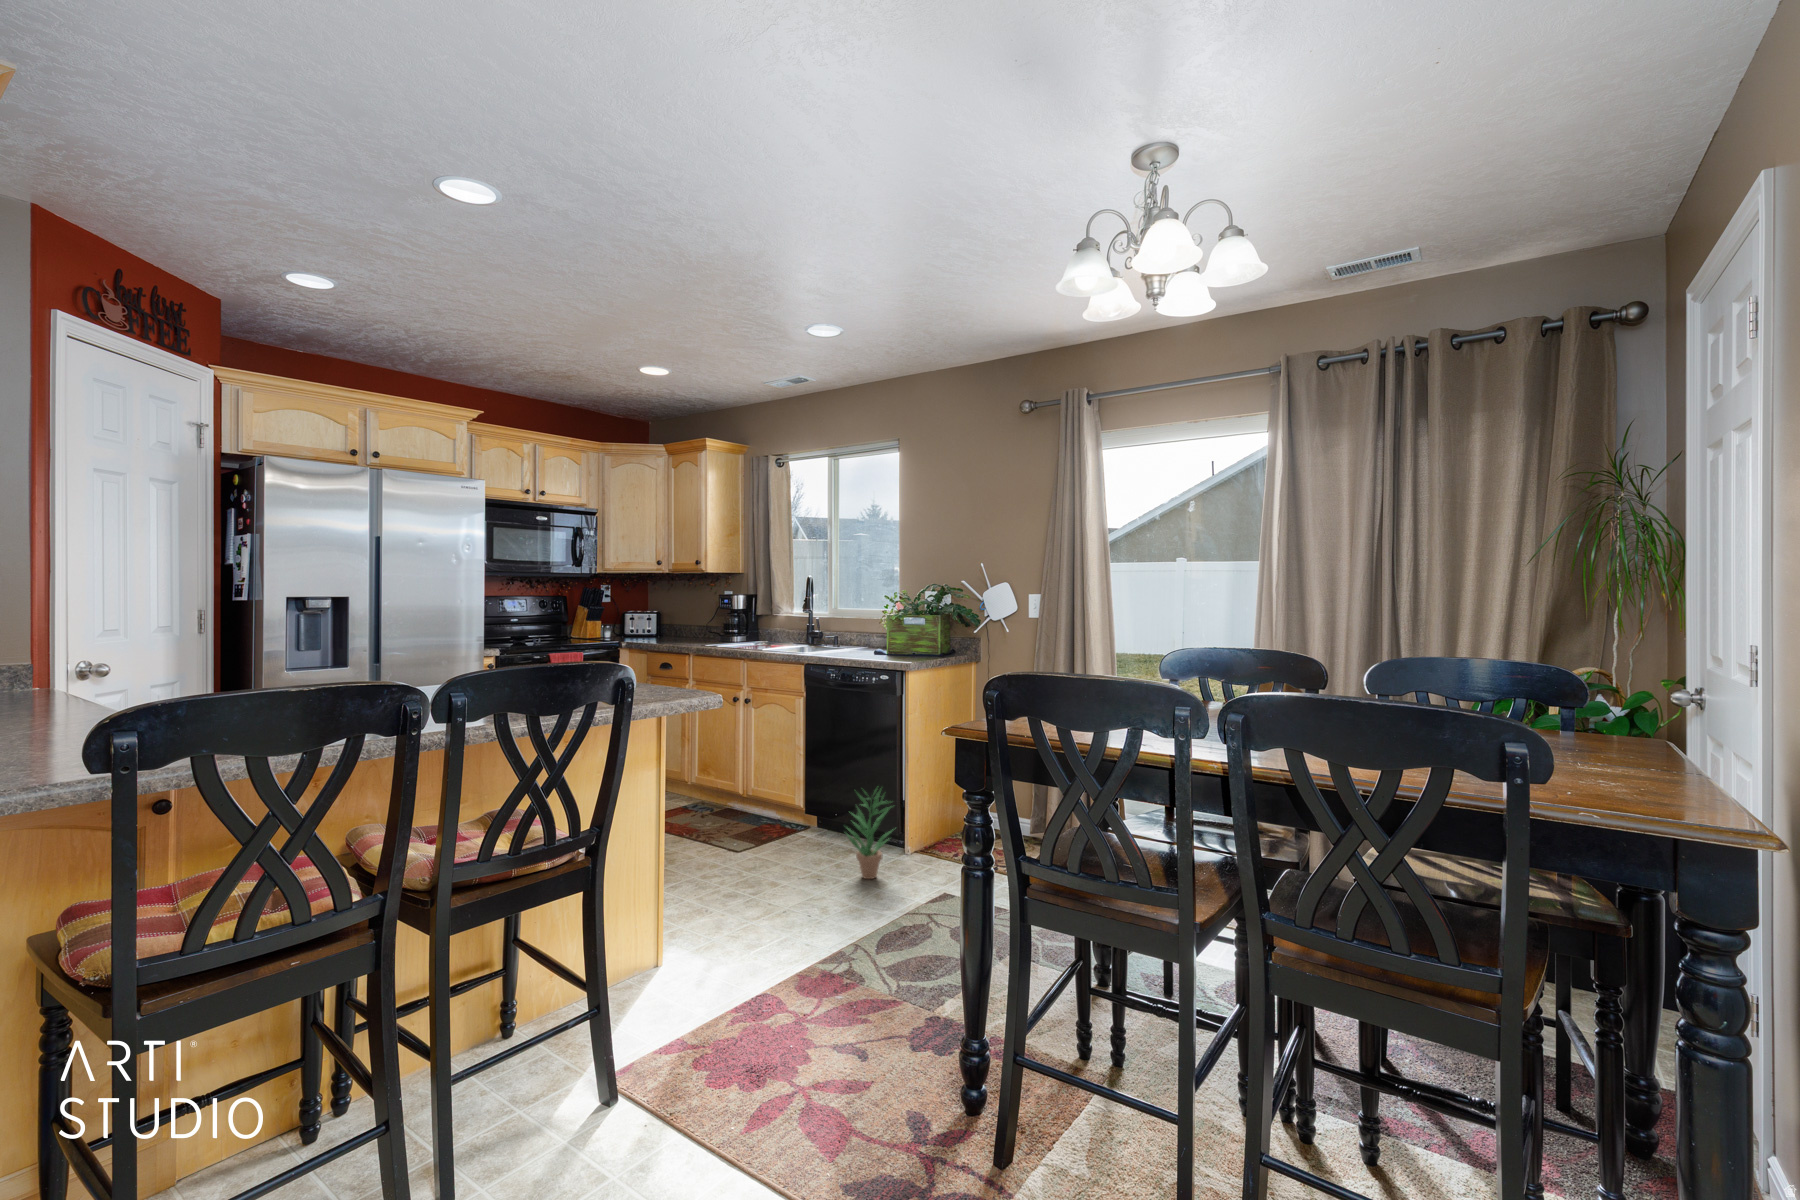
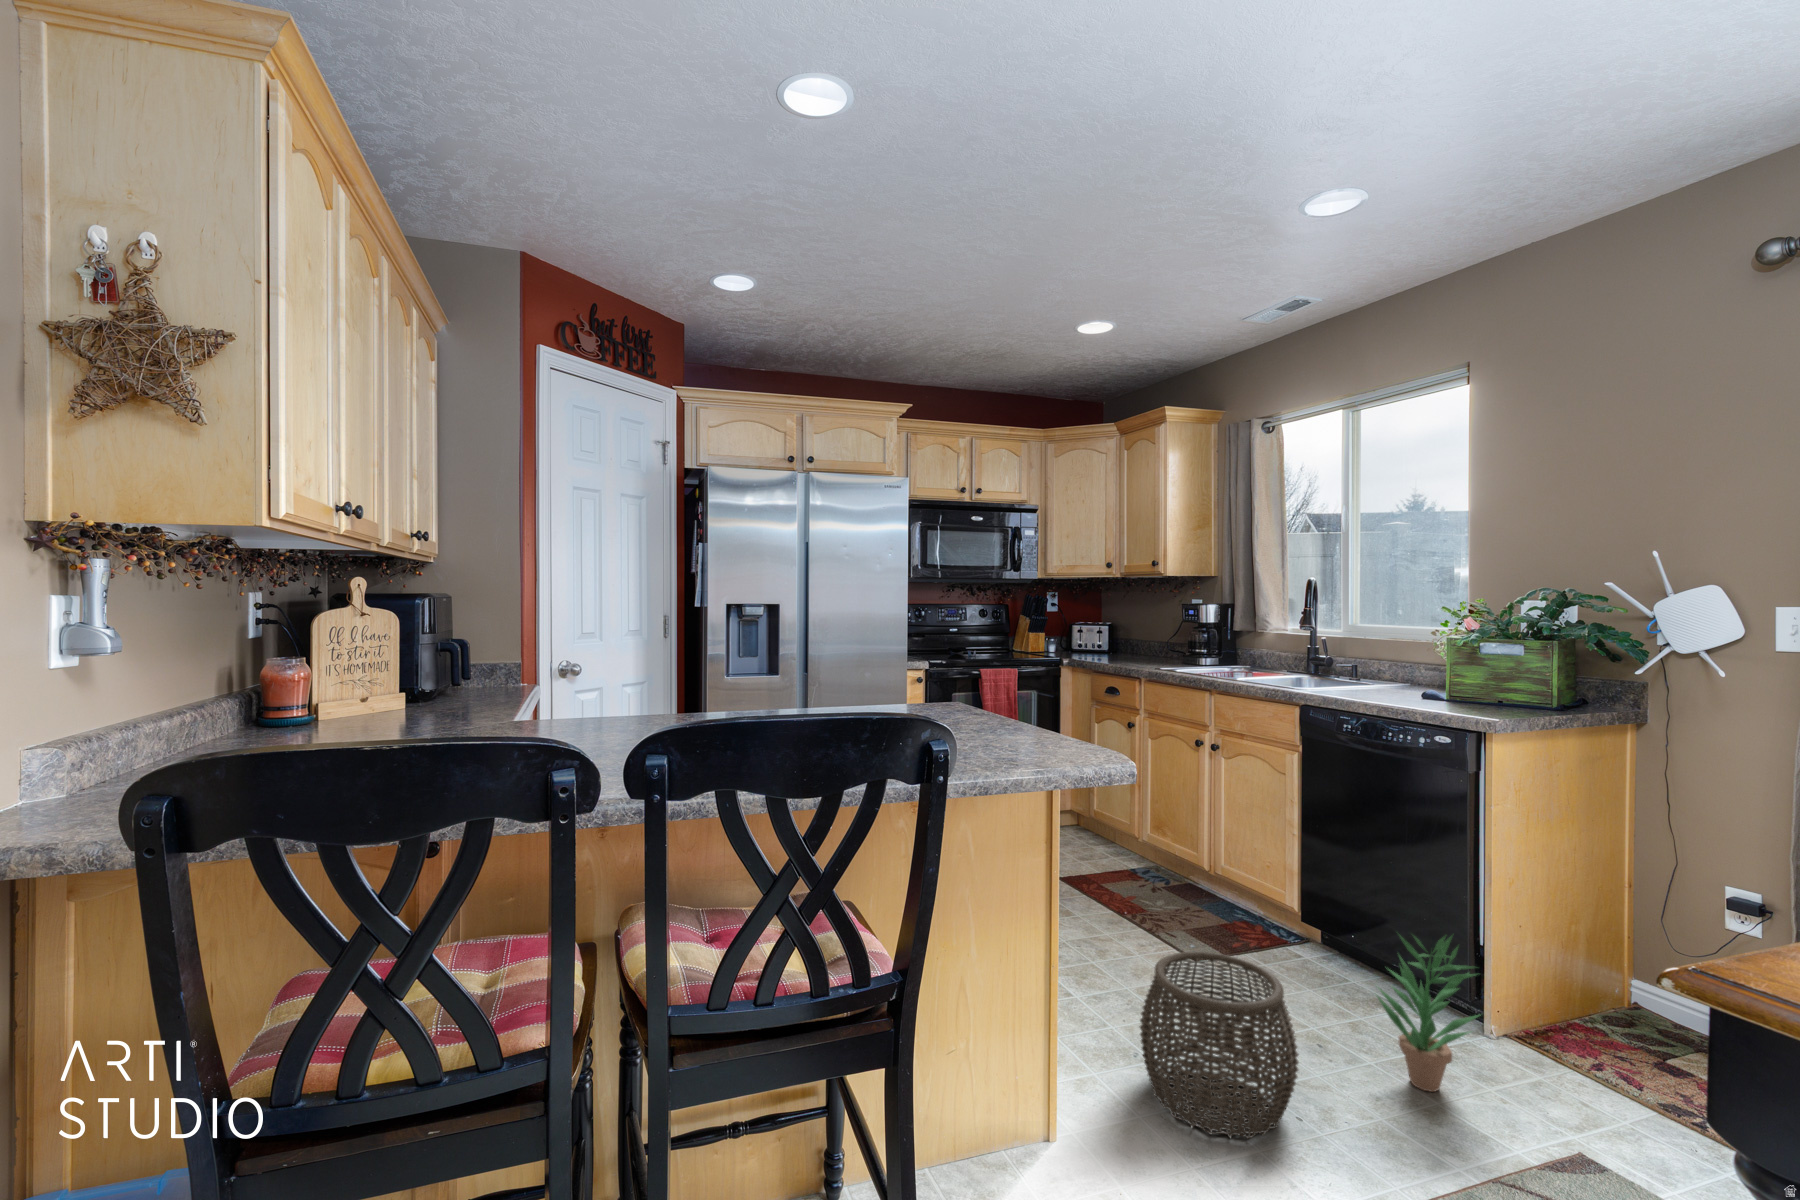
woven basket: none [708,819,802,919] -> present [1140,952,1299,1138]

